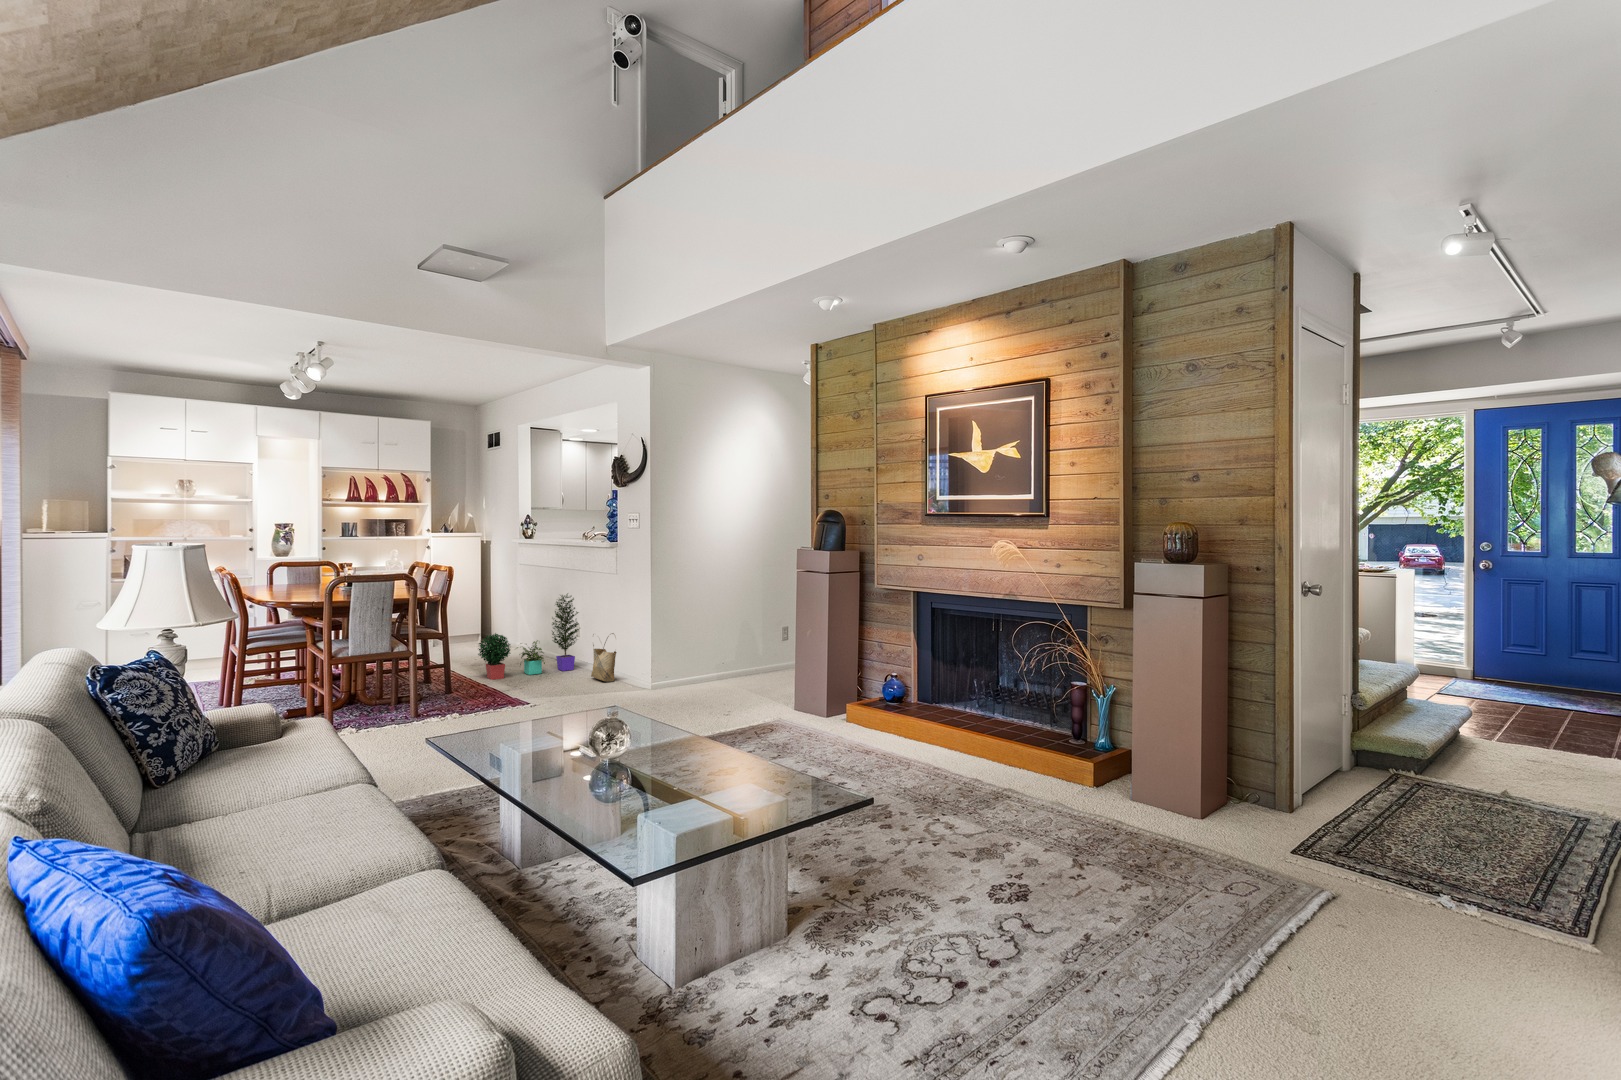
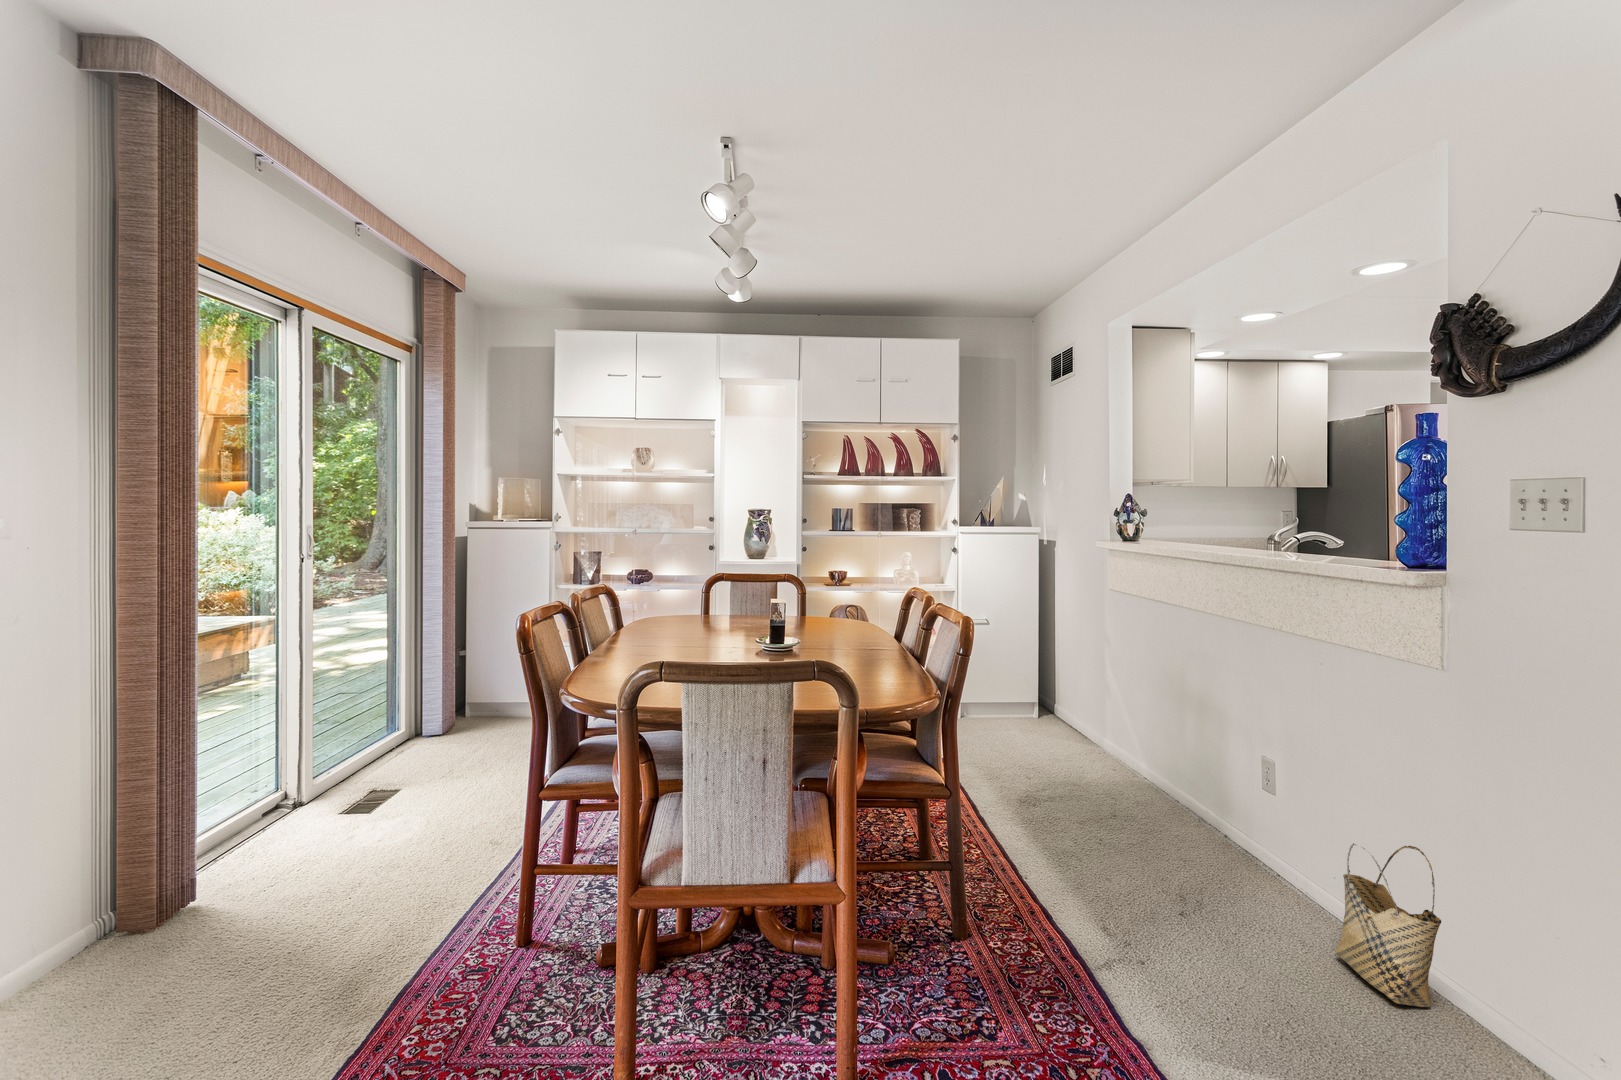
potted plant: present [478,593,579,680] -> none [1025,687,1282,890]

